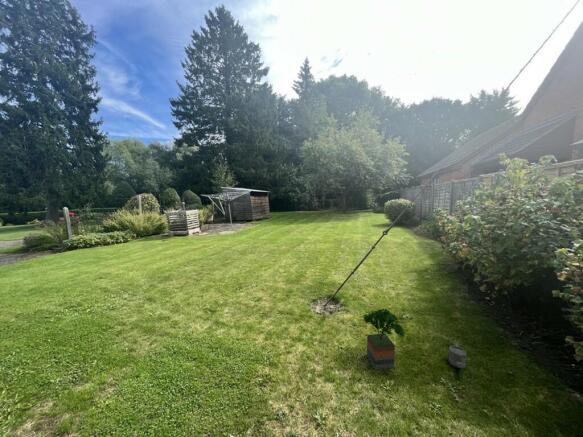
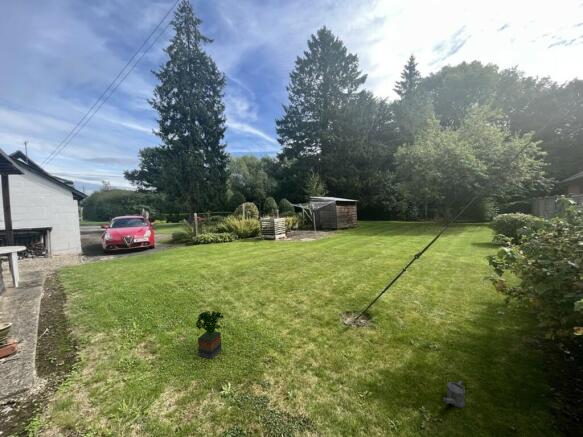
potted tree: present [363,309,405,370] -> present [196,311,225,359]

